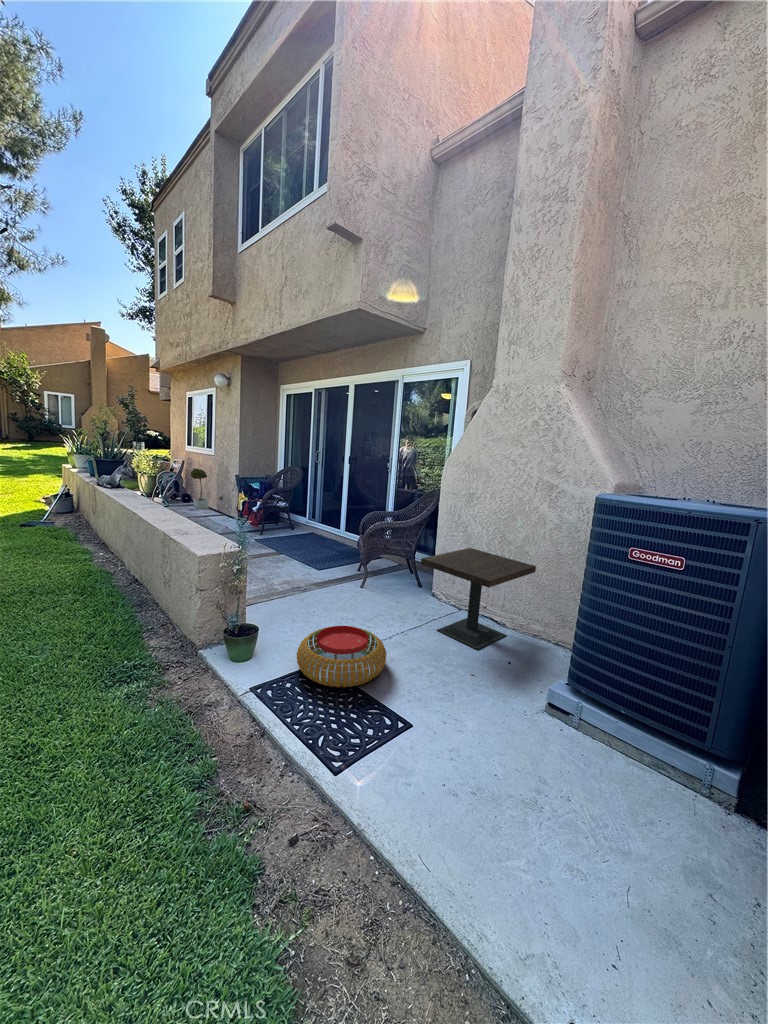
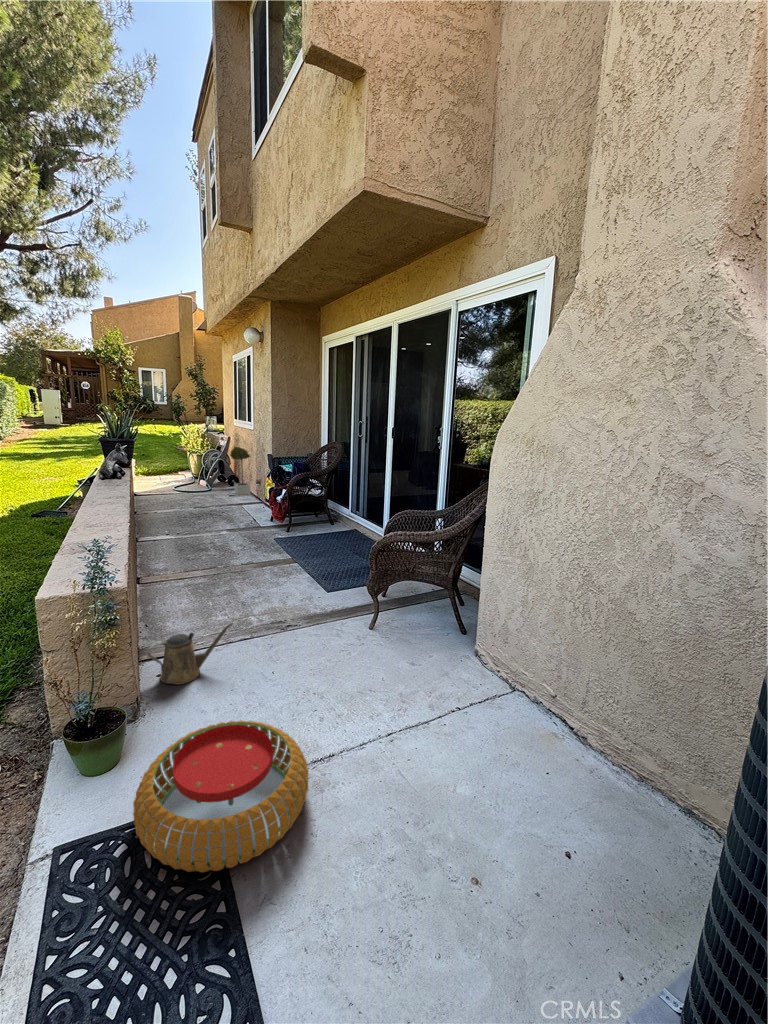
side table: present [421,548,536,650] -> none [415,587,646,801]
watering can: none [245,583,294,623] -> present [148,623,233,684]

